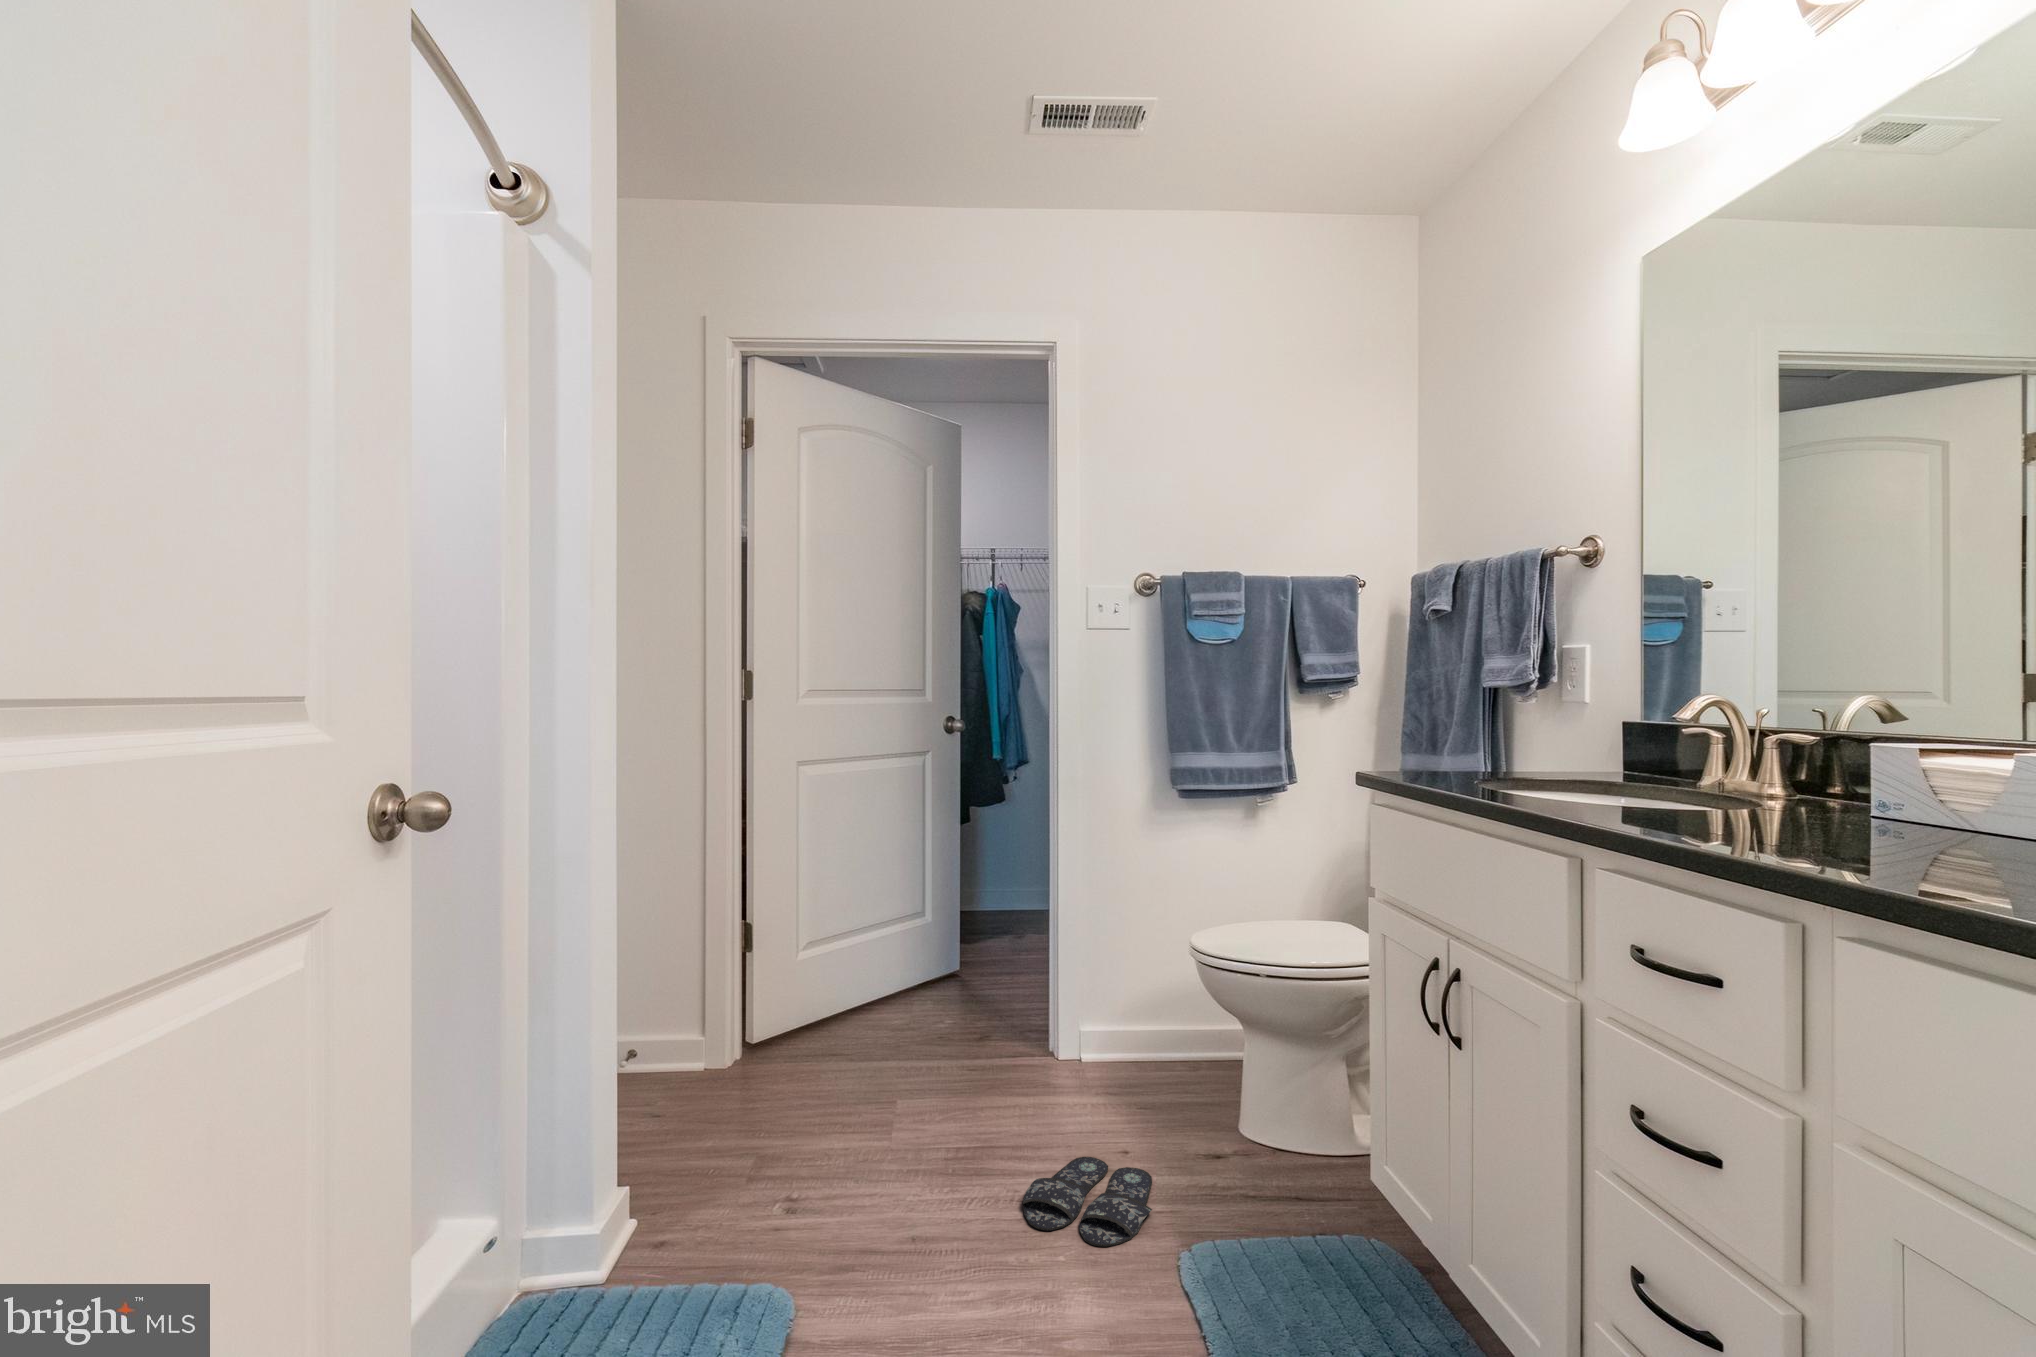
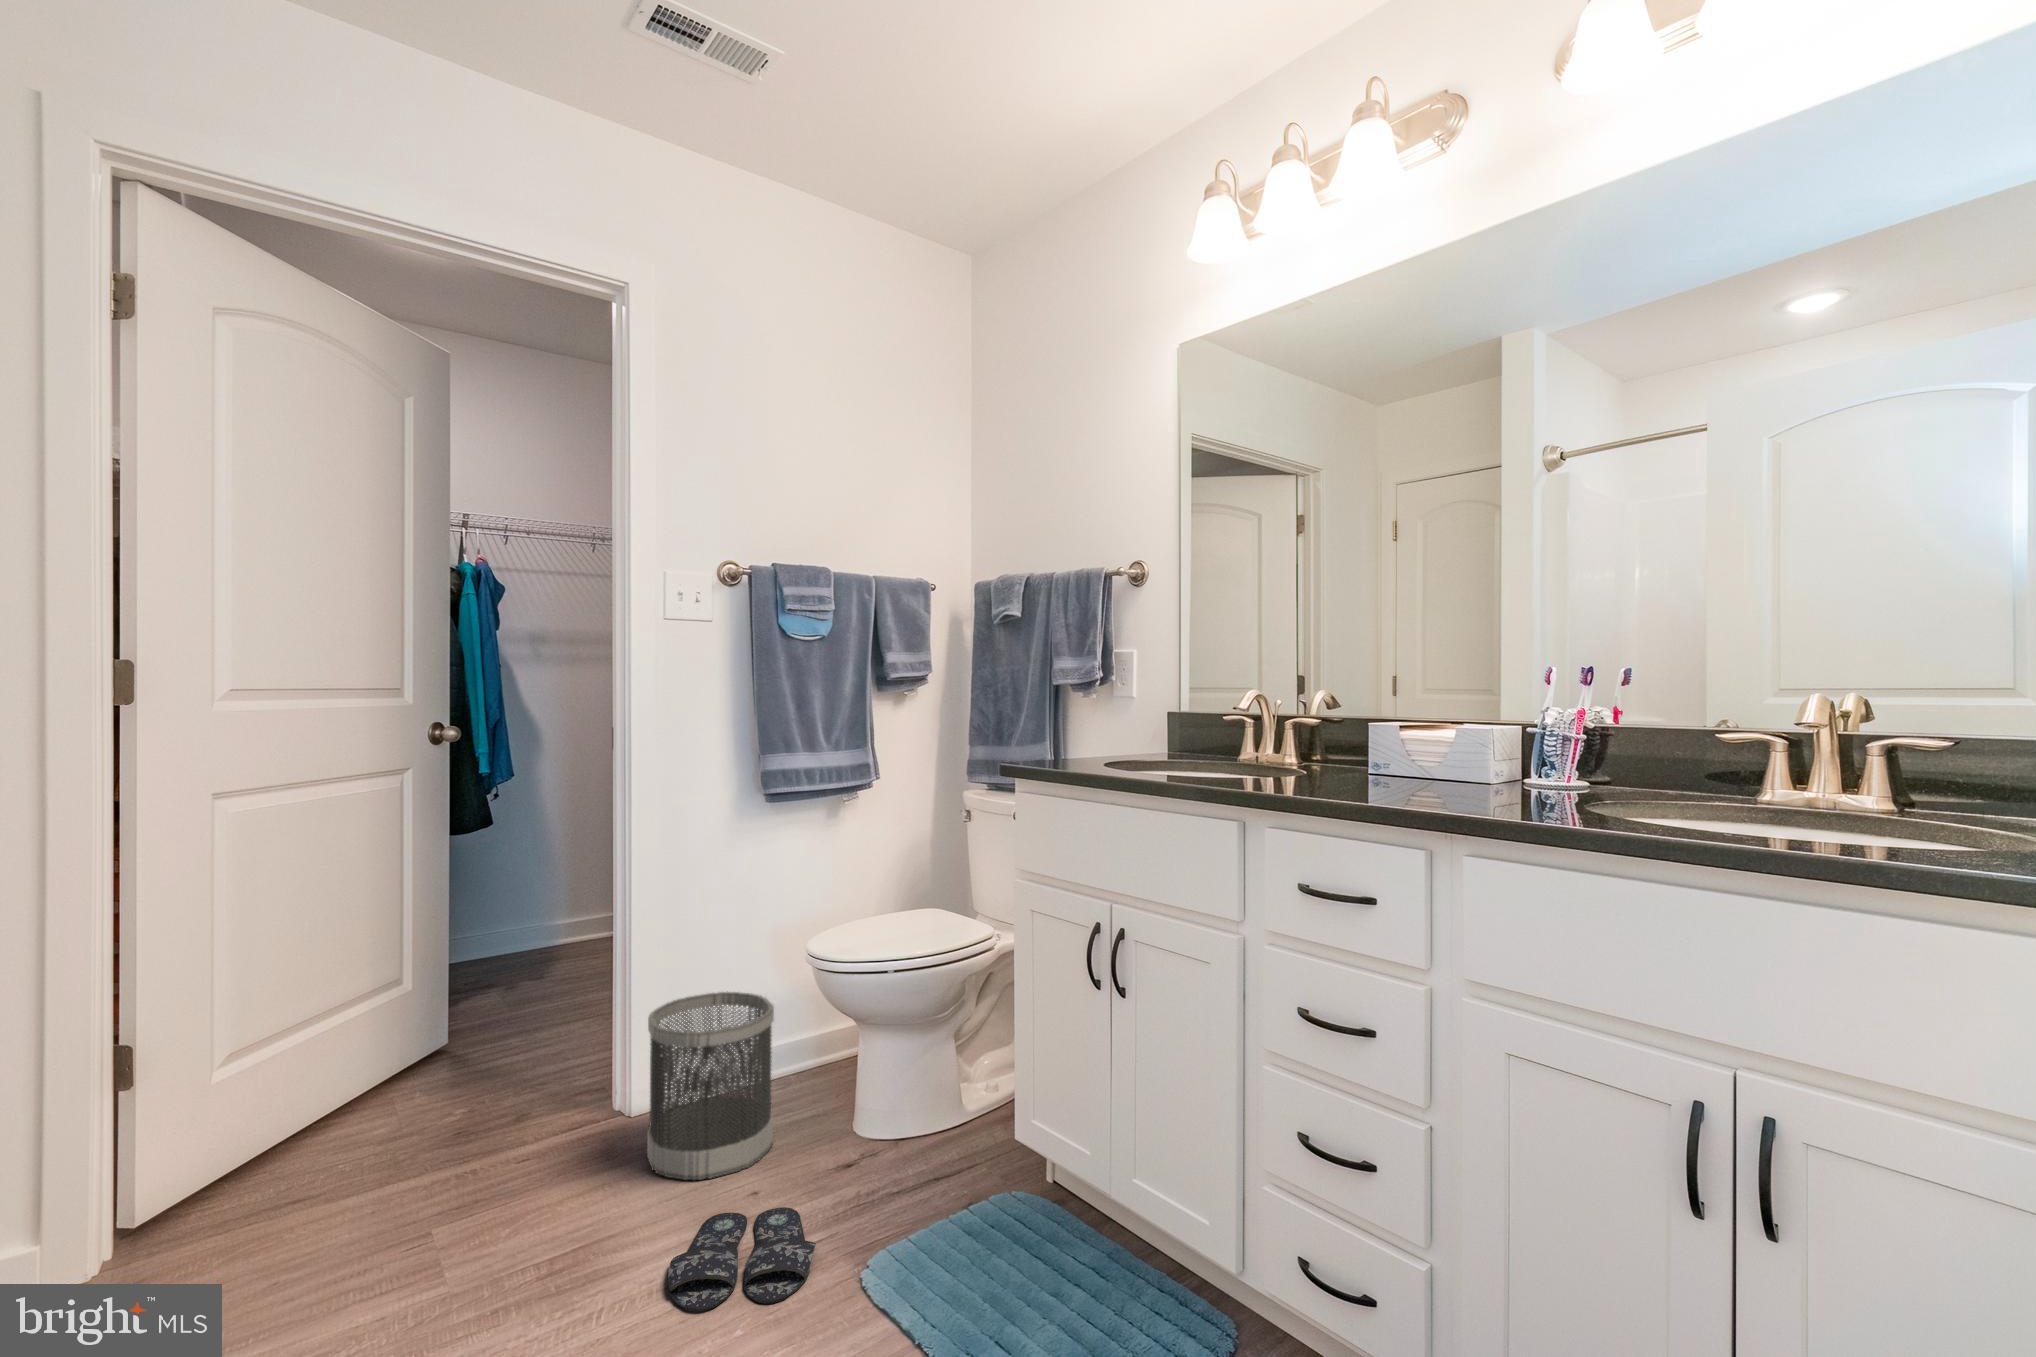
wastebasket: none [1056,962,1161,1127] -> present [647,992,774,1180]

